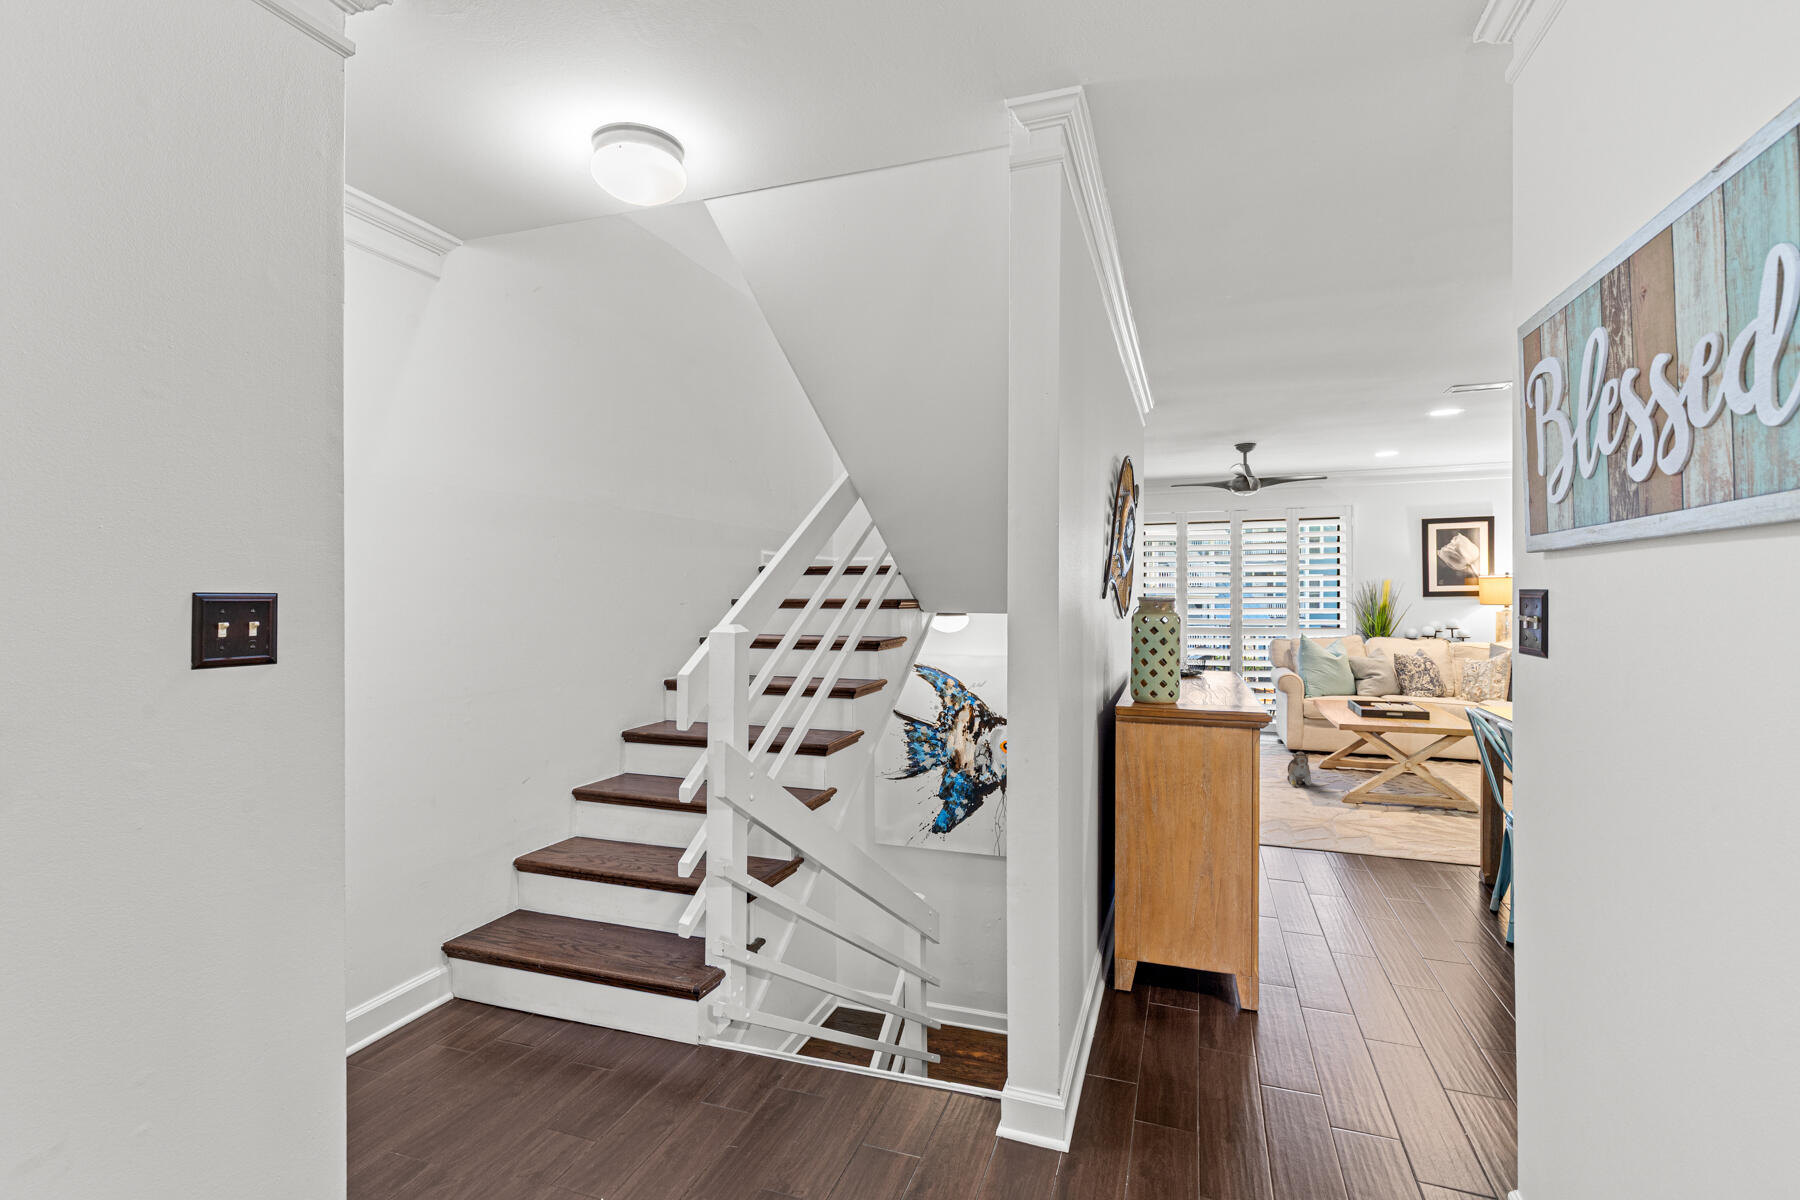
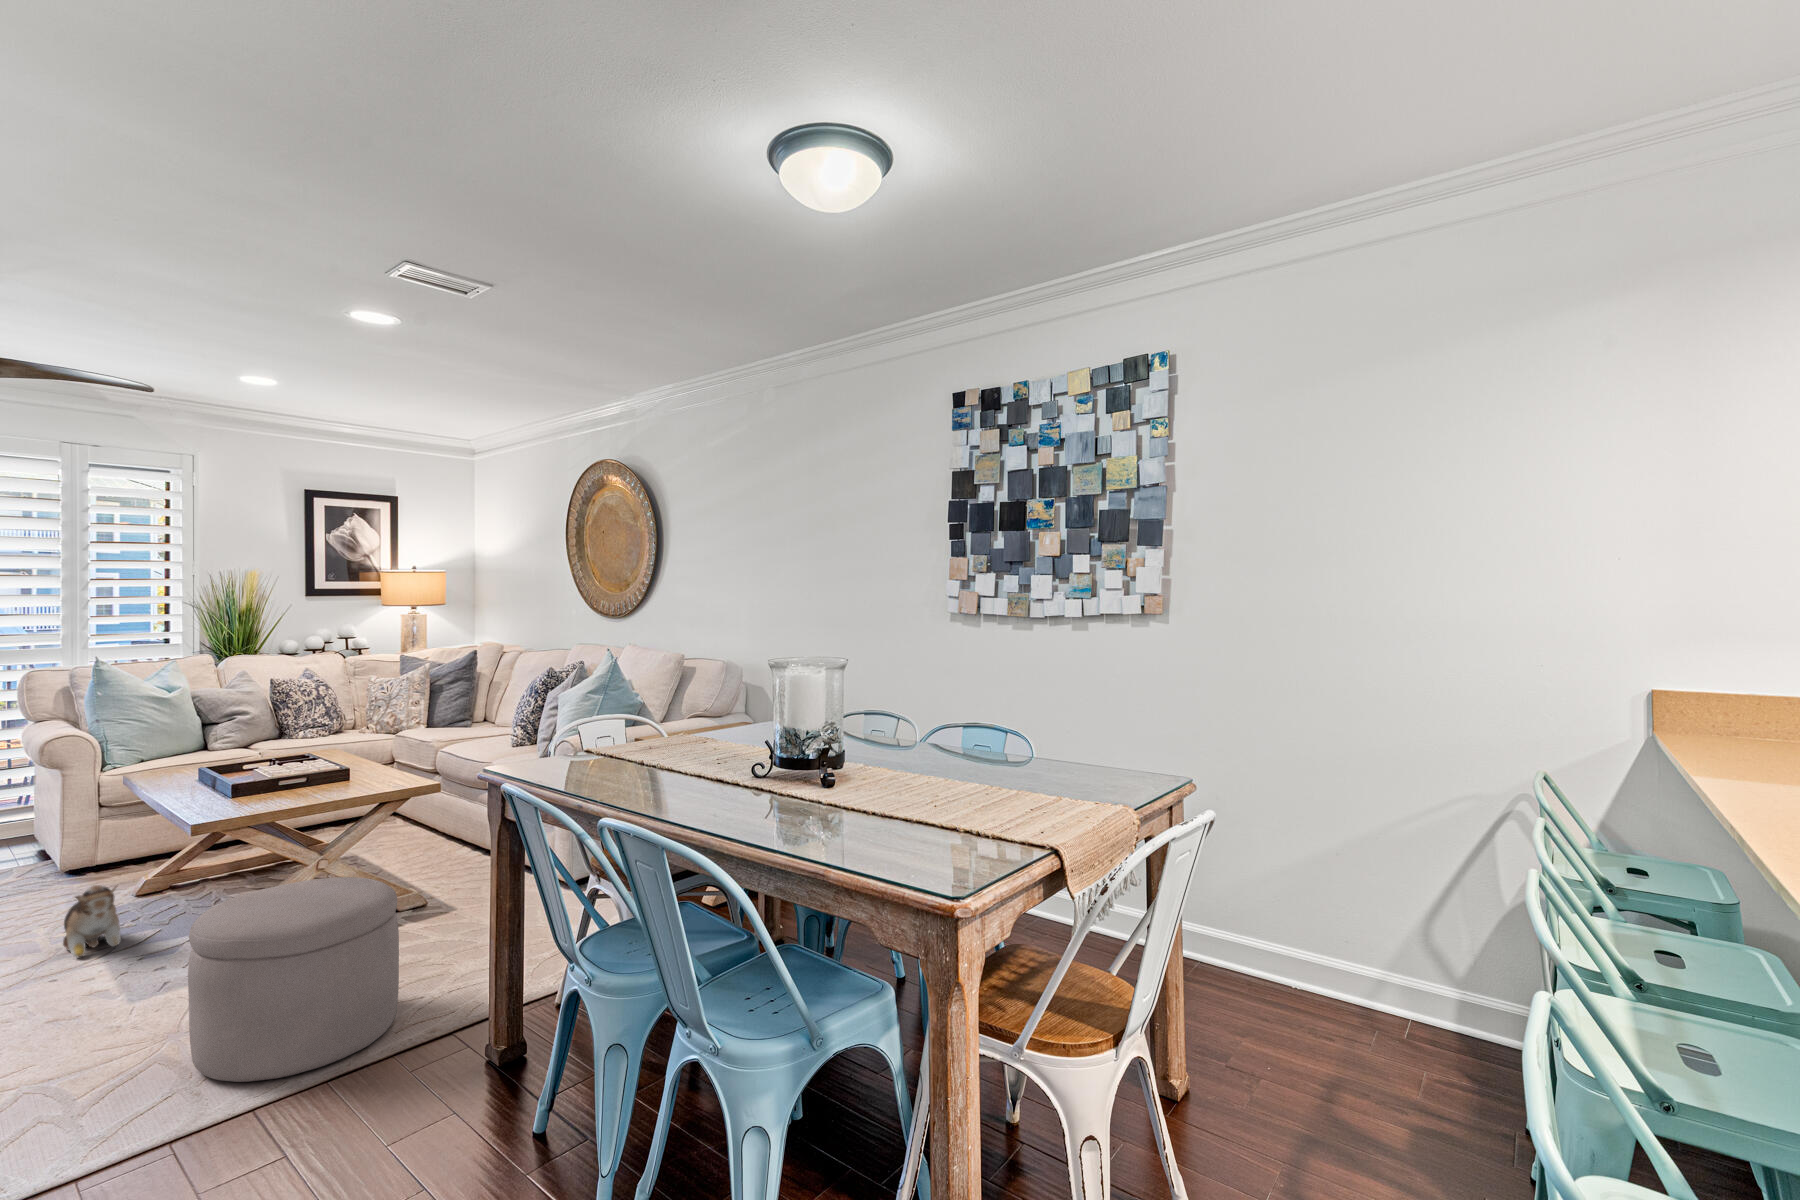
ottoman: none [1336,763,1439,854] -> present [188,877,399,1082]

